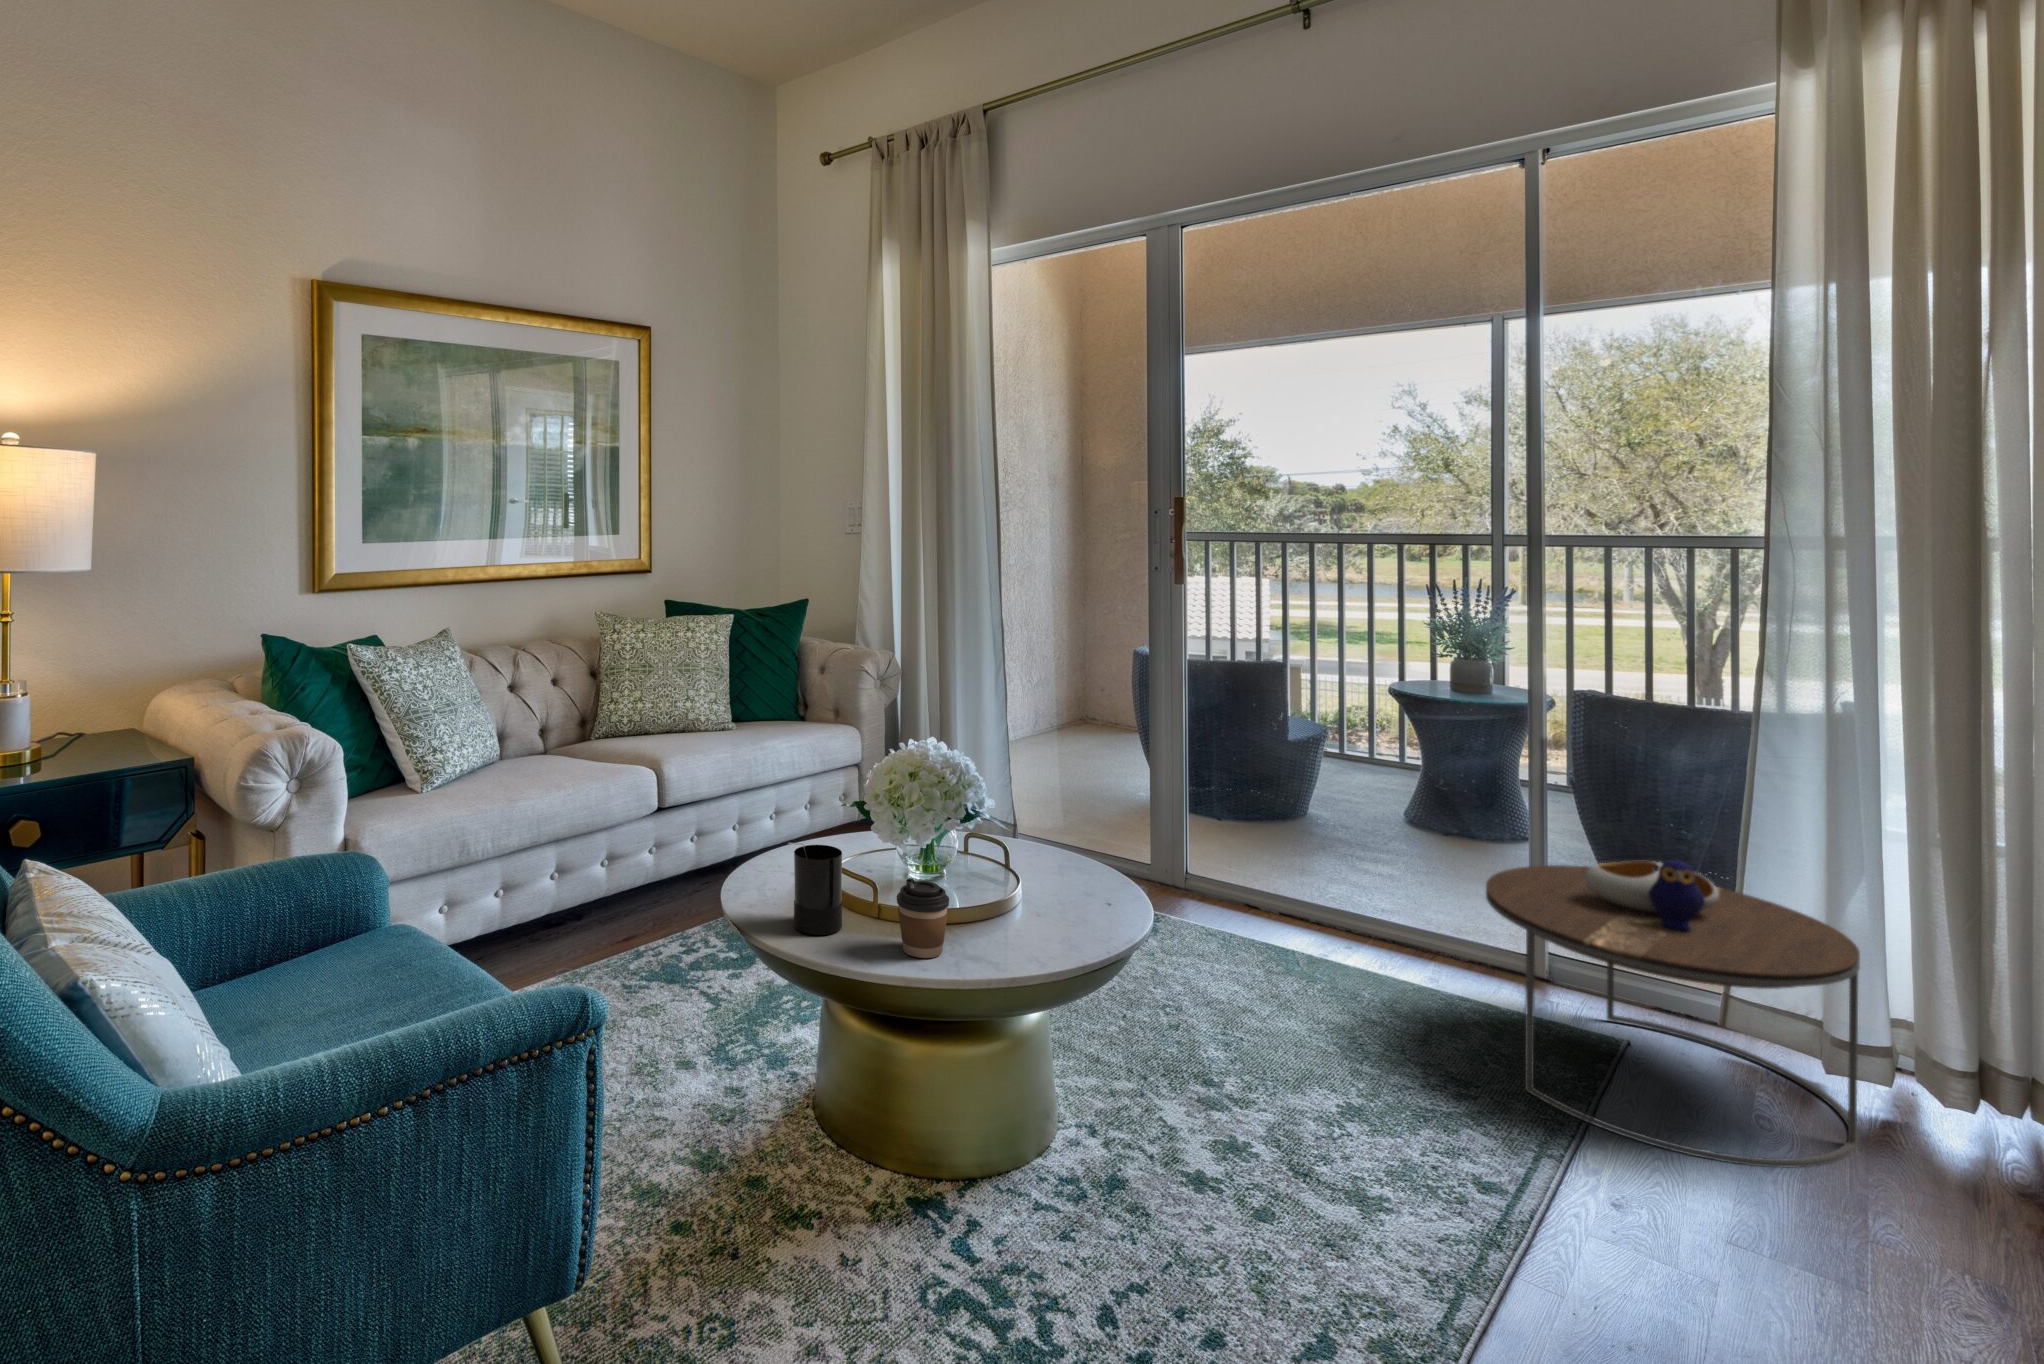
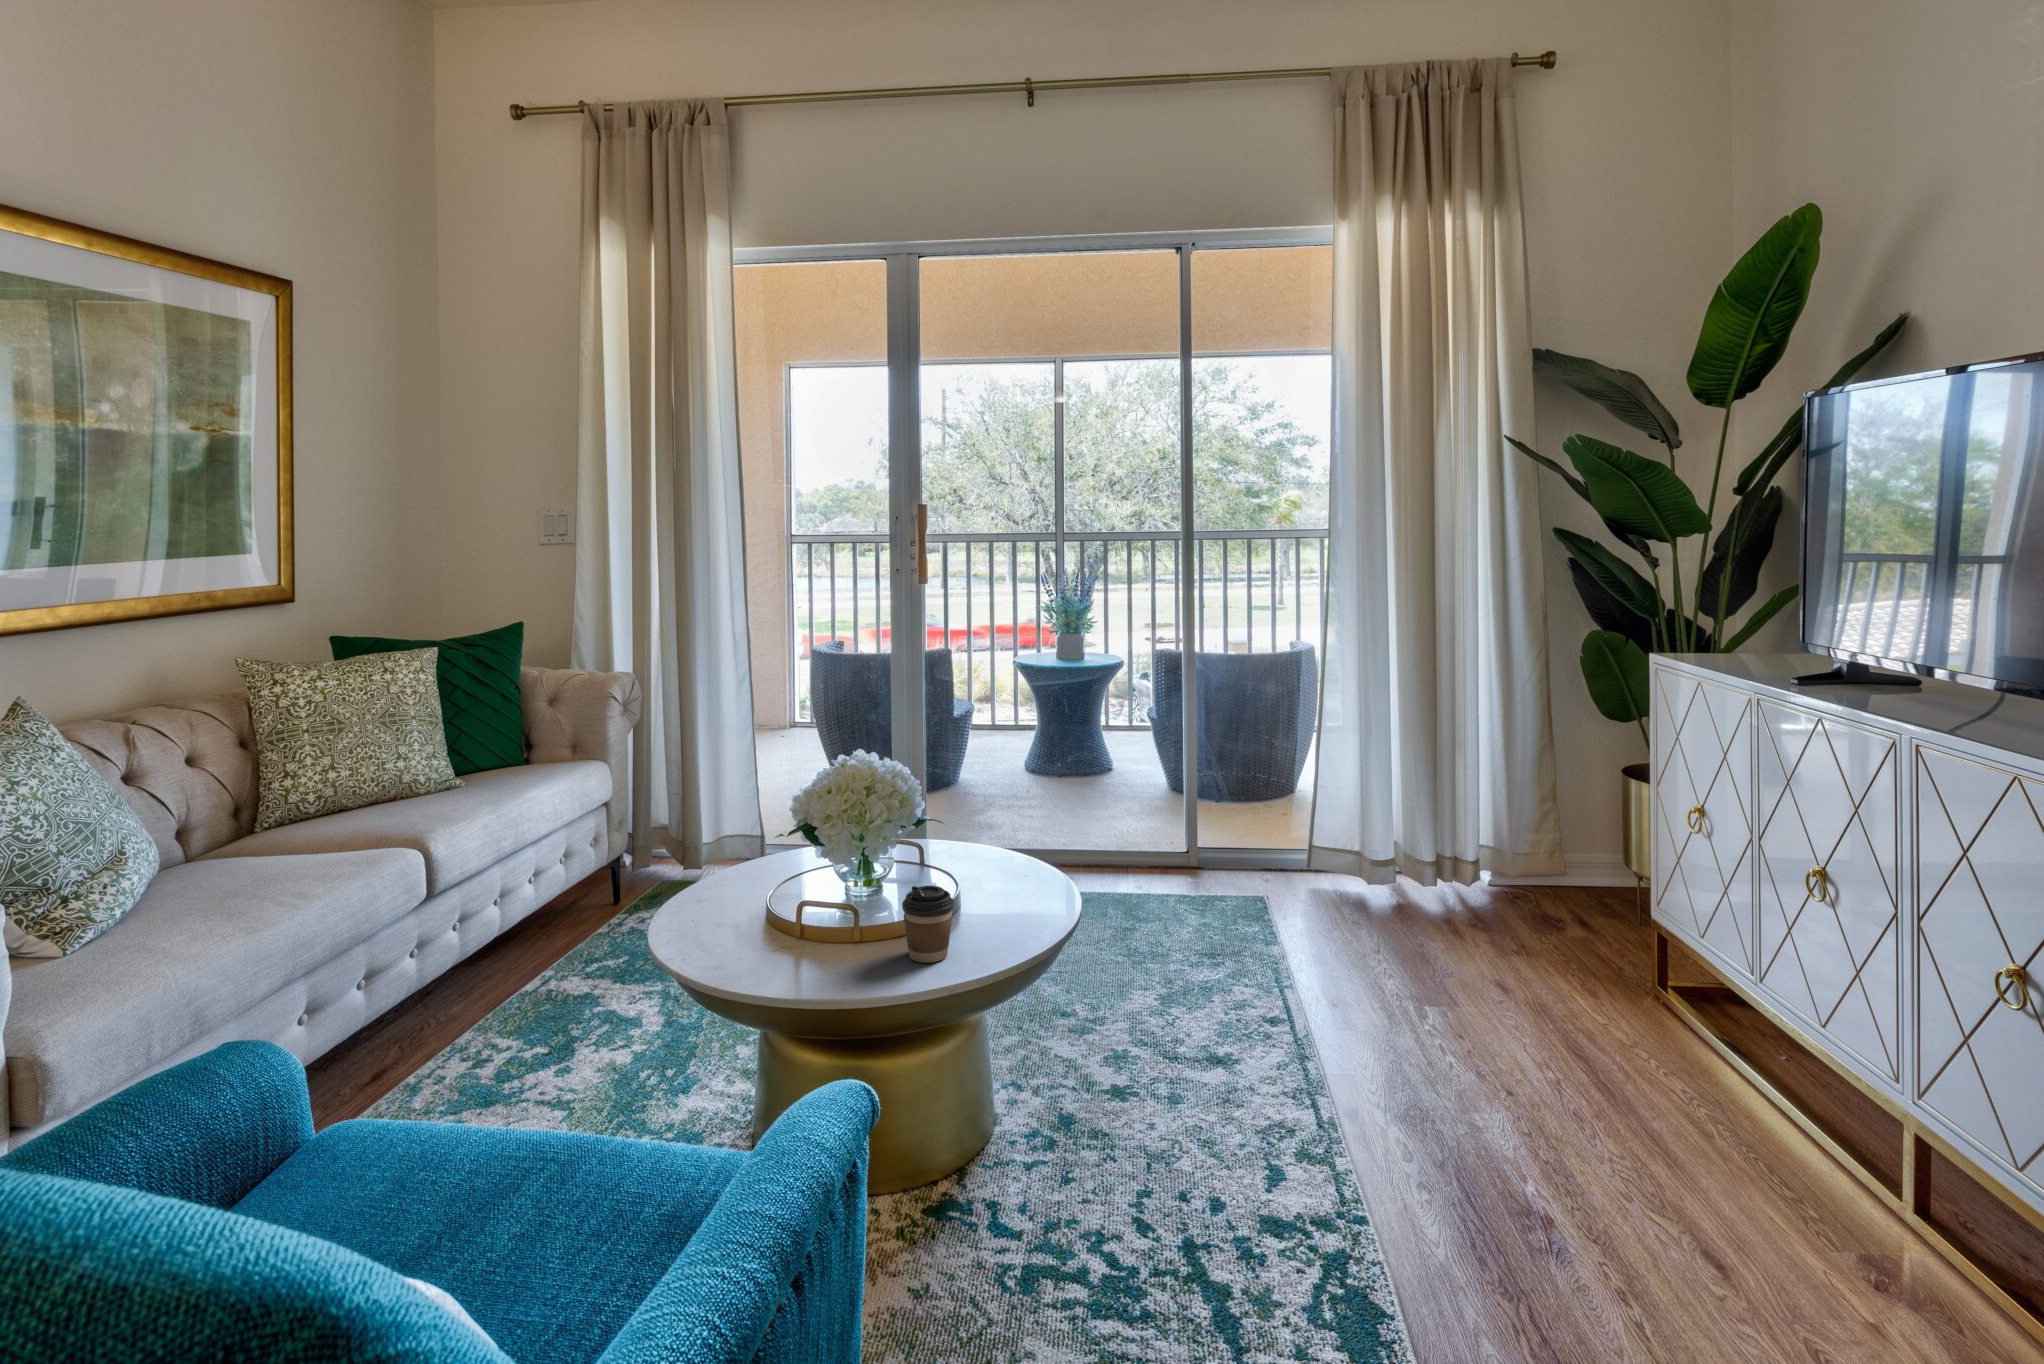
candle: present [788,843,842,935] -> none [776,874,834,972]
side table: present [1486,860,1860,1167] -> none [1192,761,1401,961]

